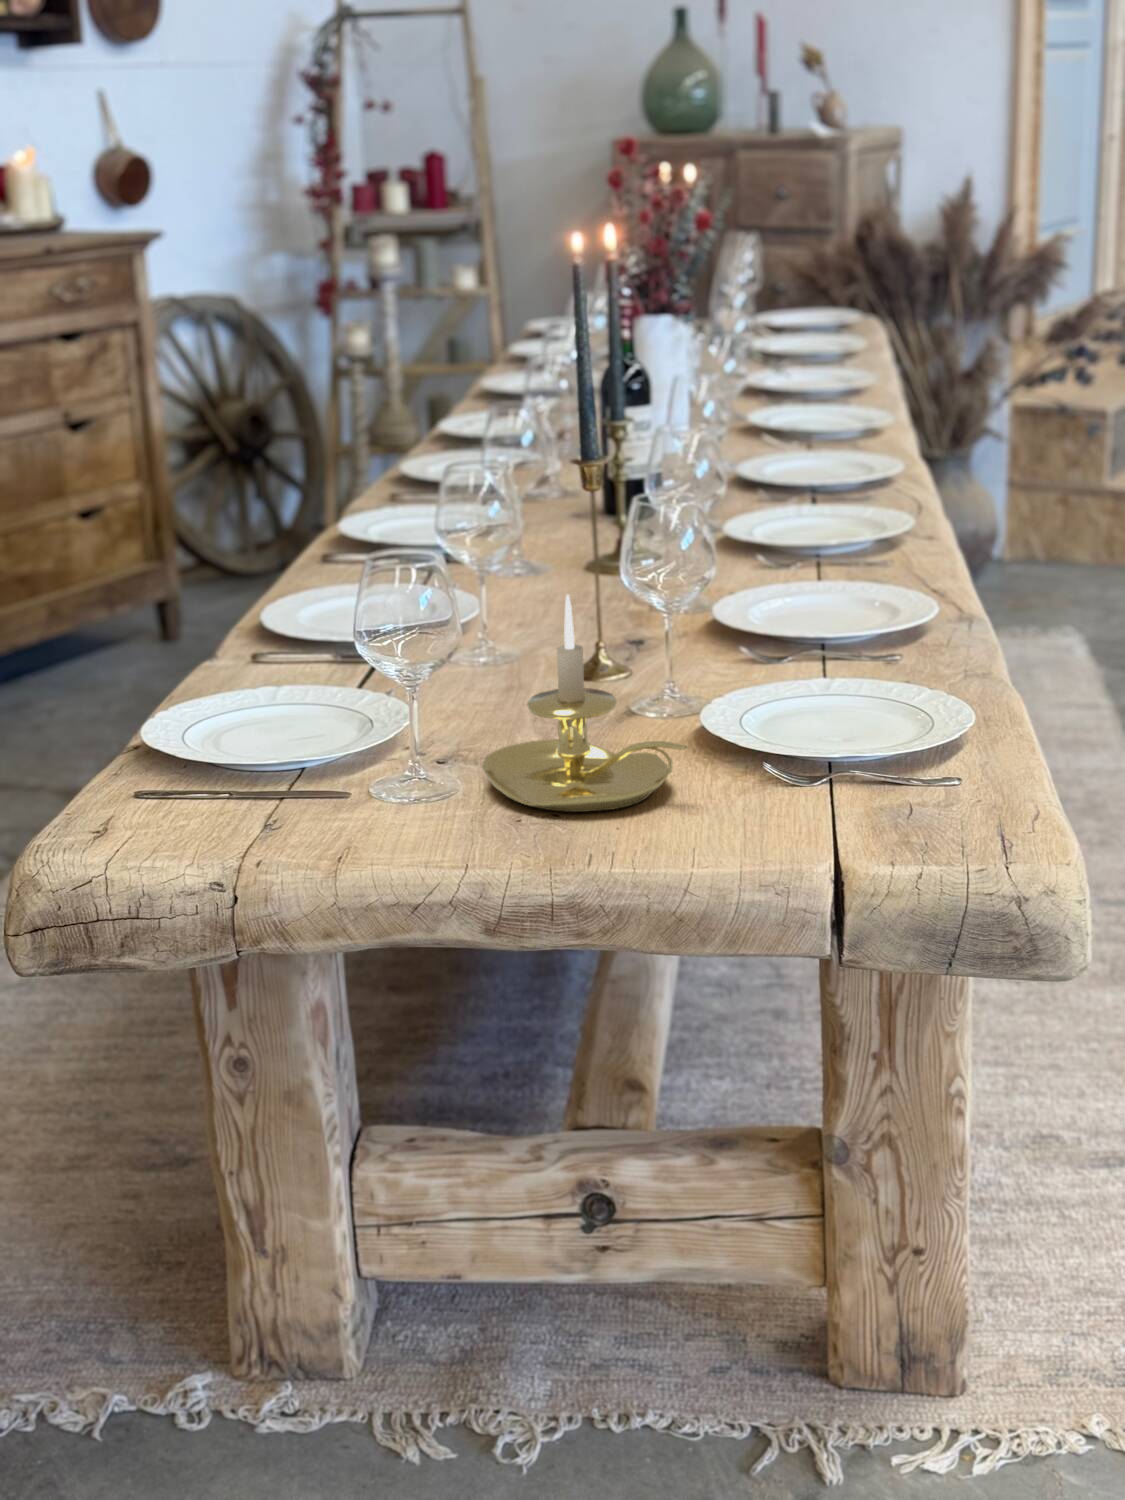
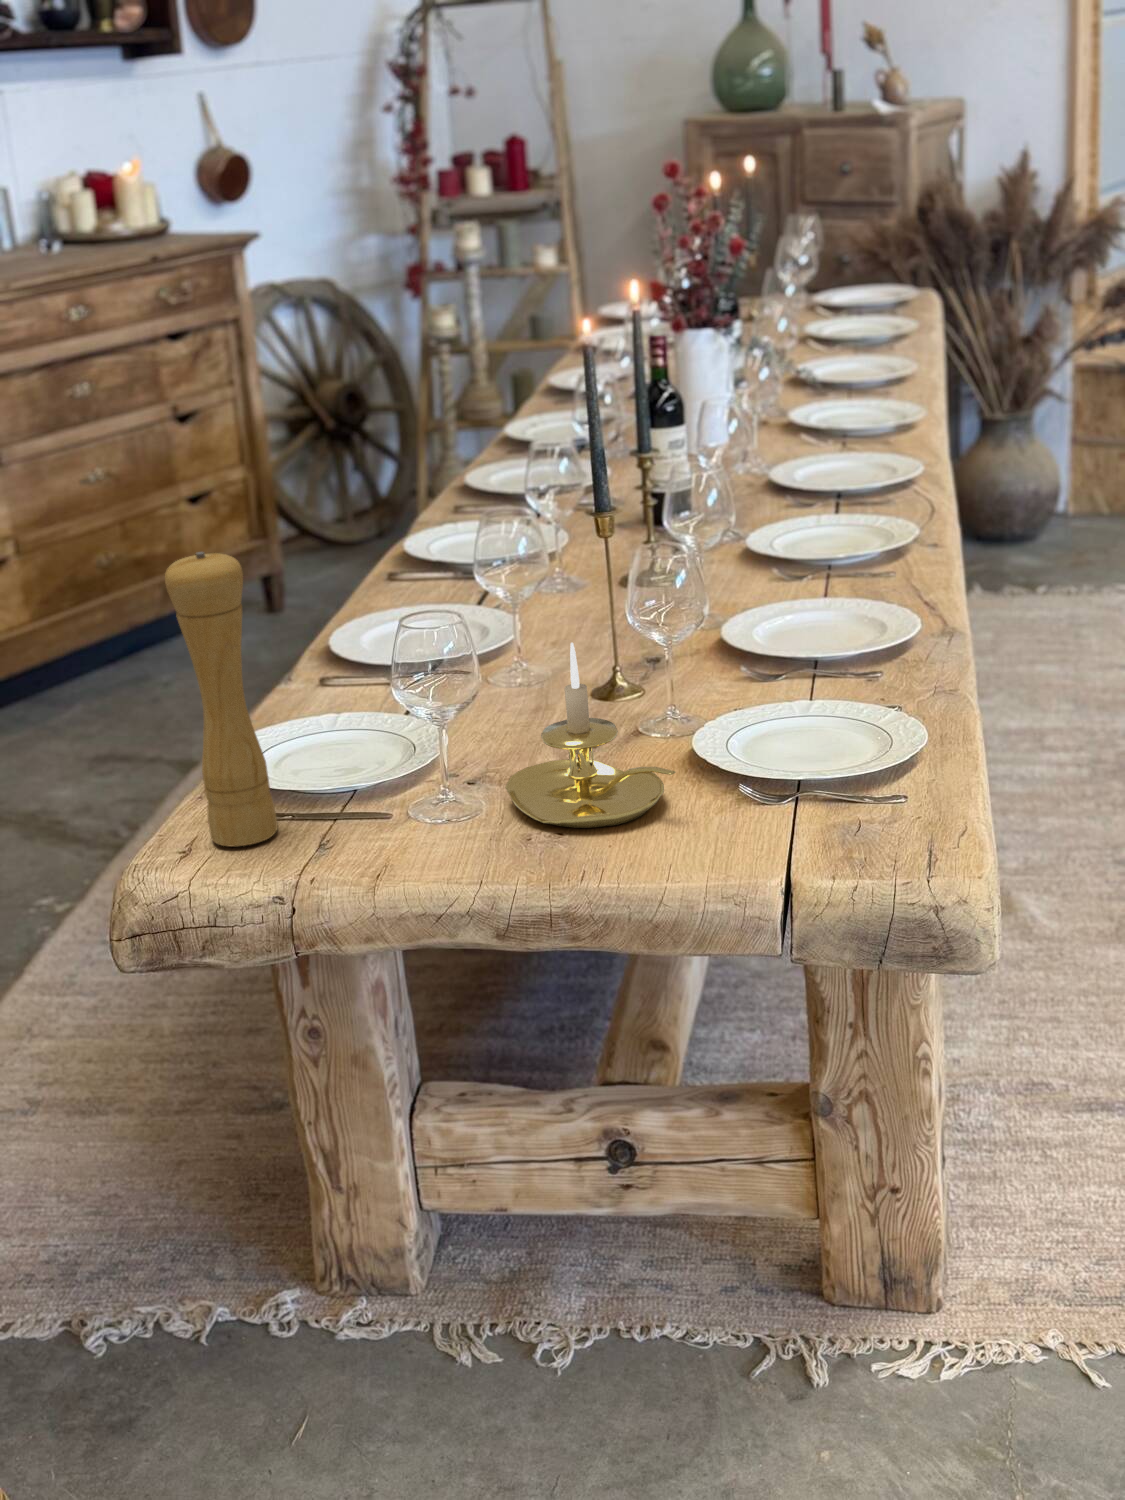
pepper mill: none [89,472,211,828] -> present [165,552,278,846]

